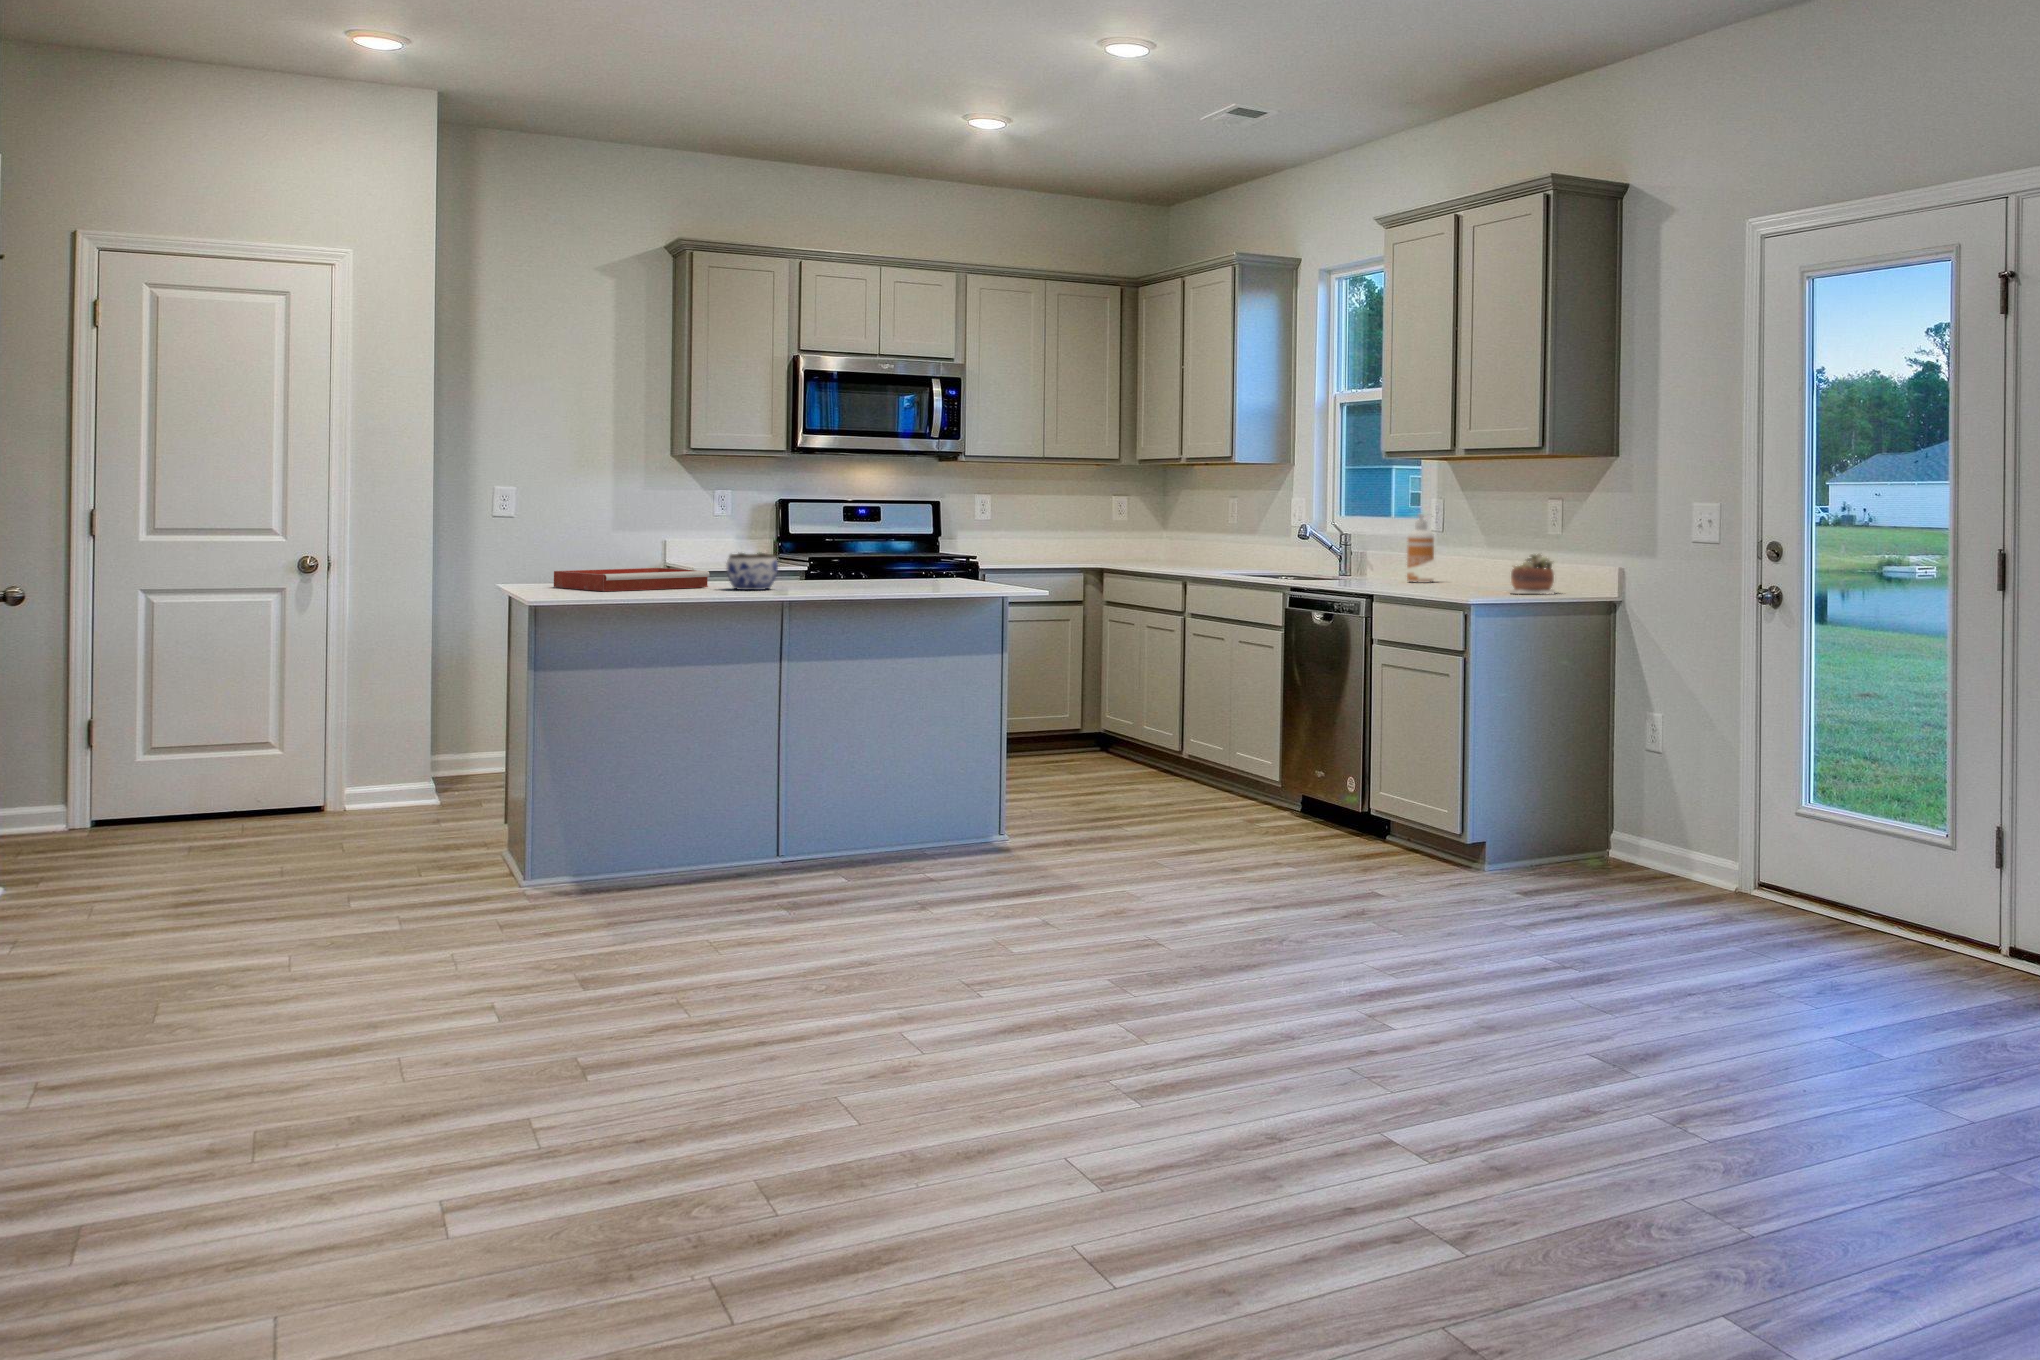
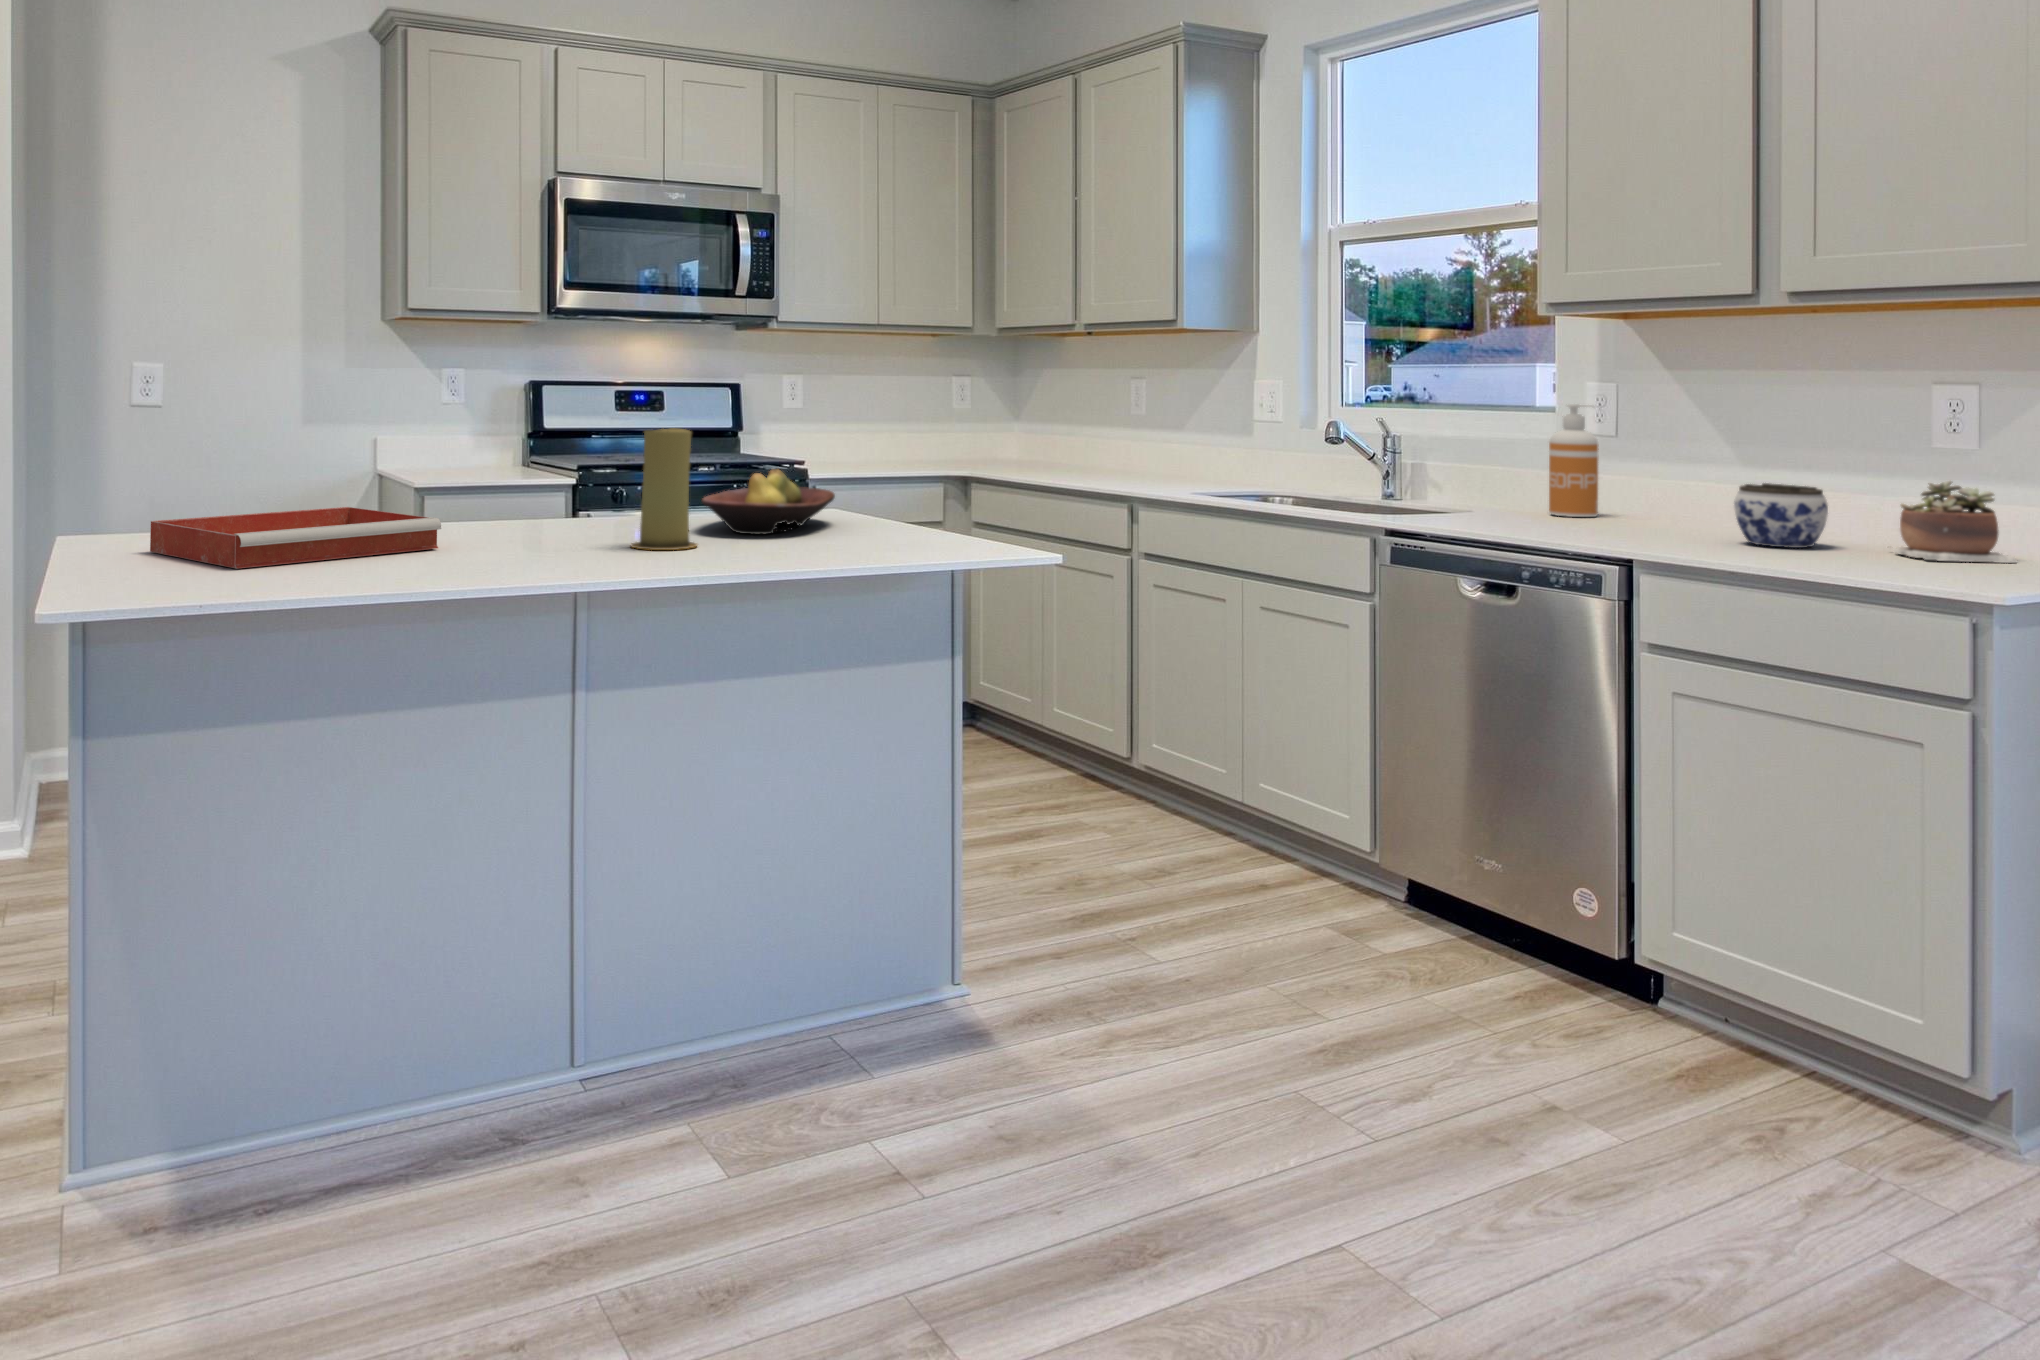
candle: none [814,524,852,588] -> present [631,428,697,550]
fruit bowl: none [861,550,946,585] -> present [702,469,835,534]
jar: present [726,553,778,590] -> present [1734,483,1828,548]

